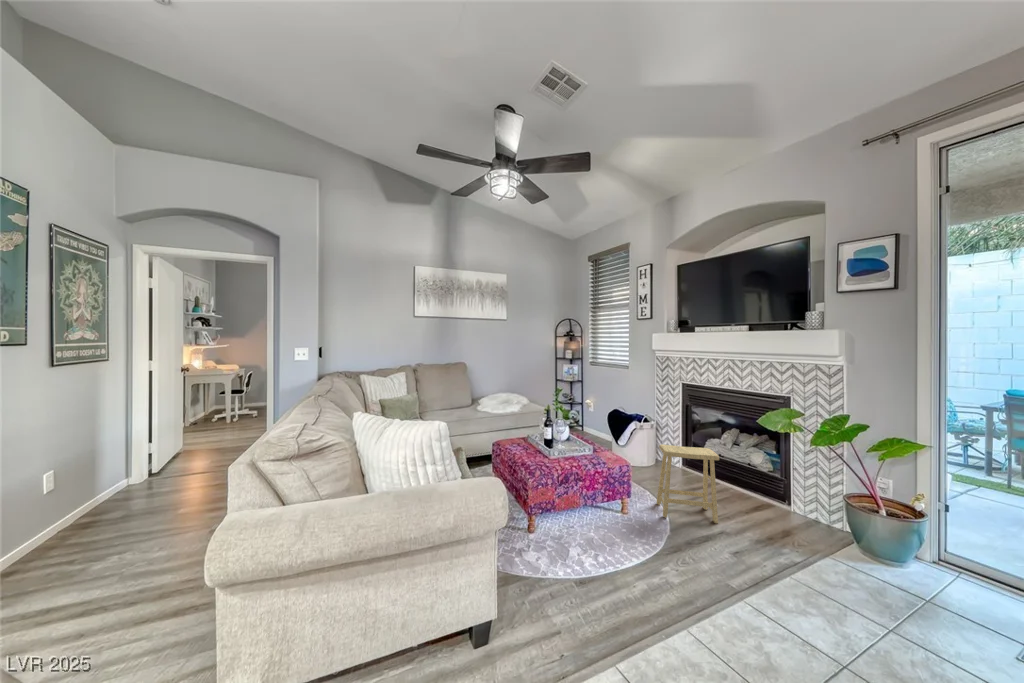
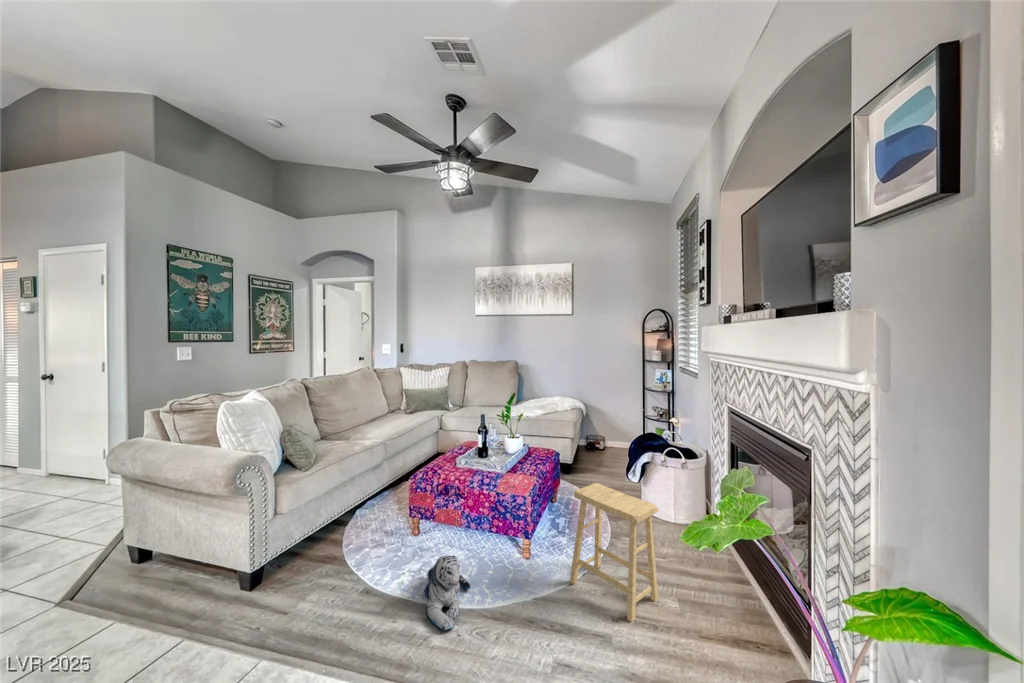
plush toy: none [597,520,671,575] -> present [424,556,470,631]

